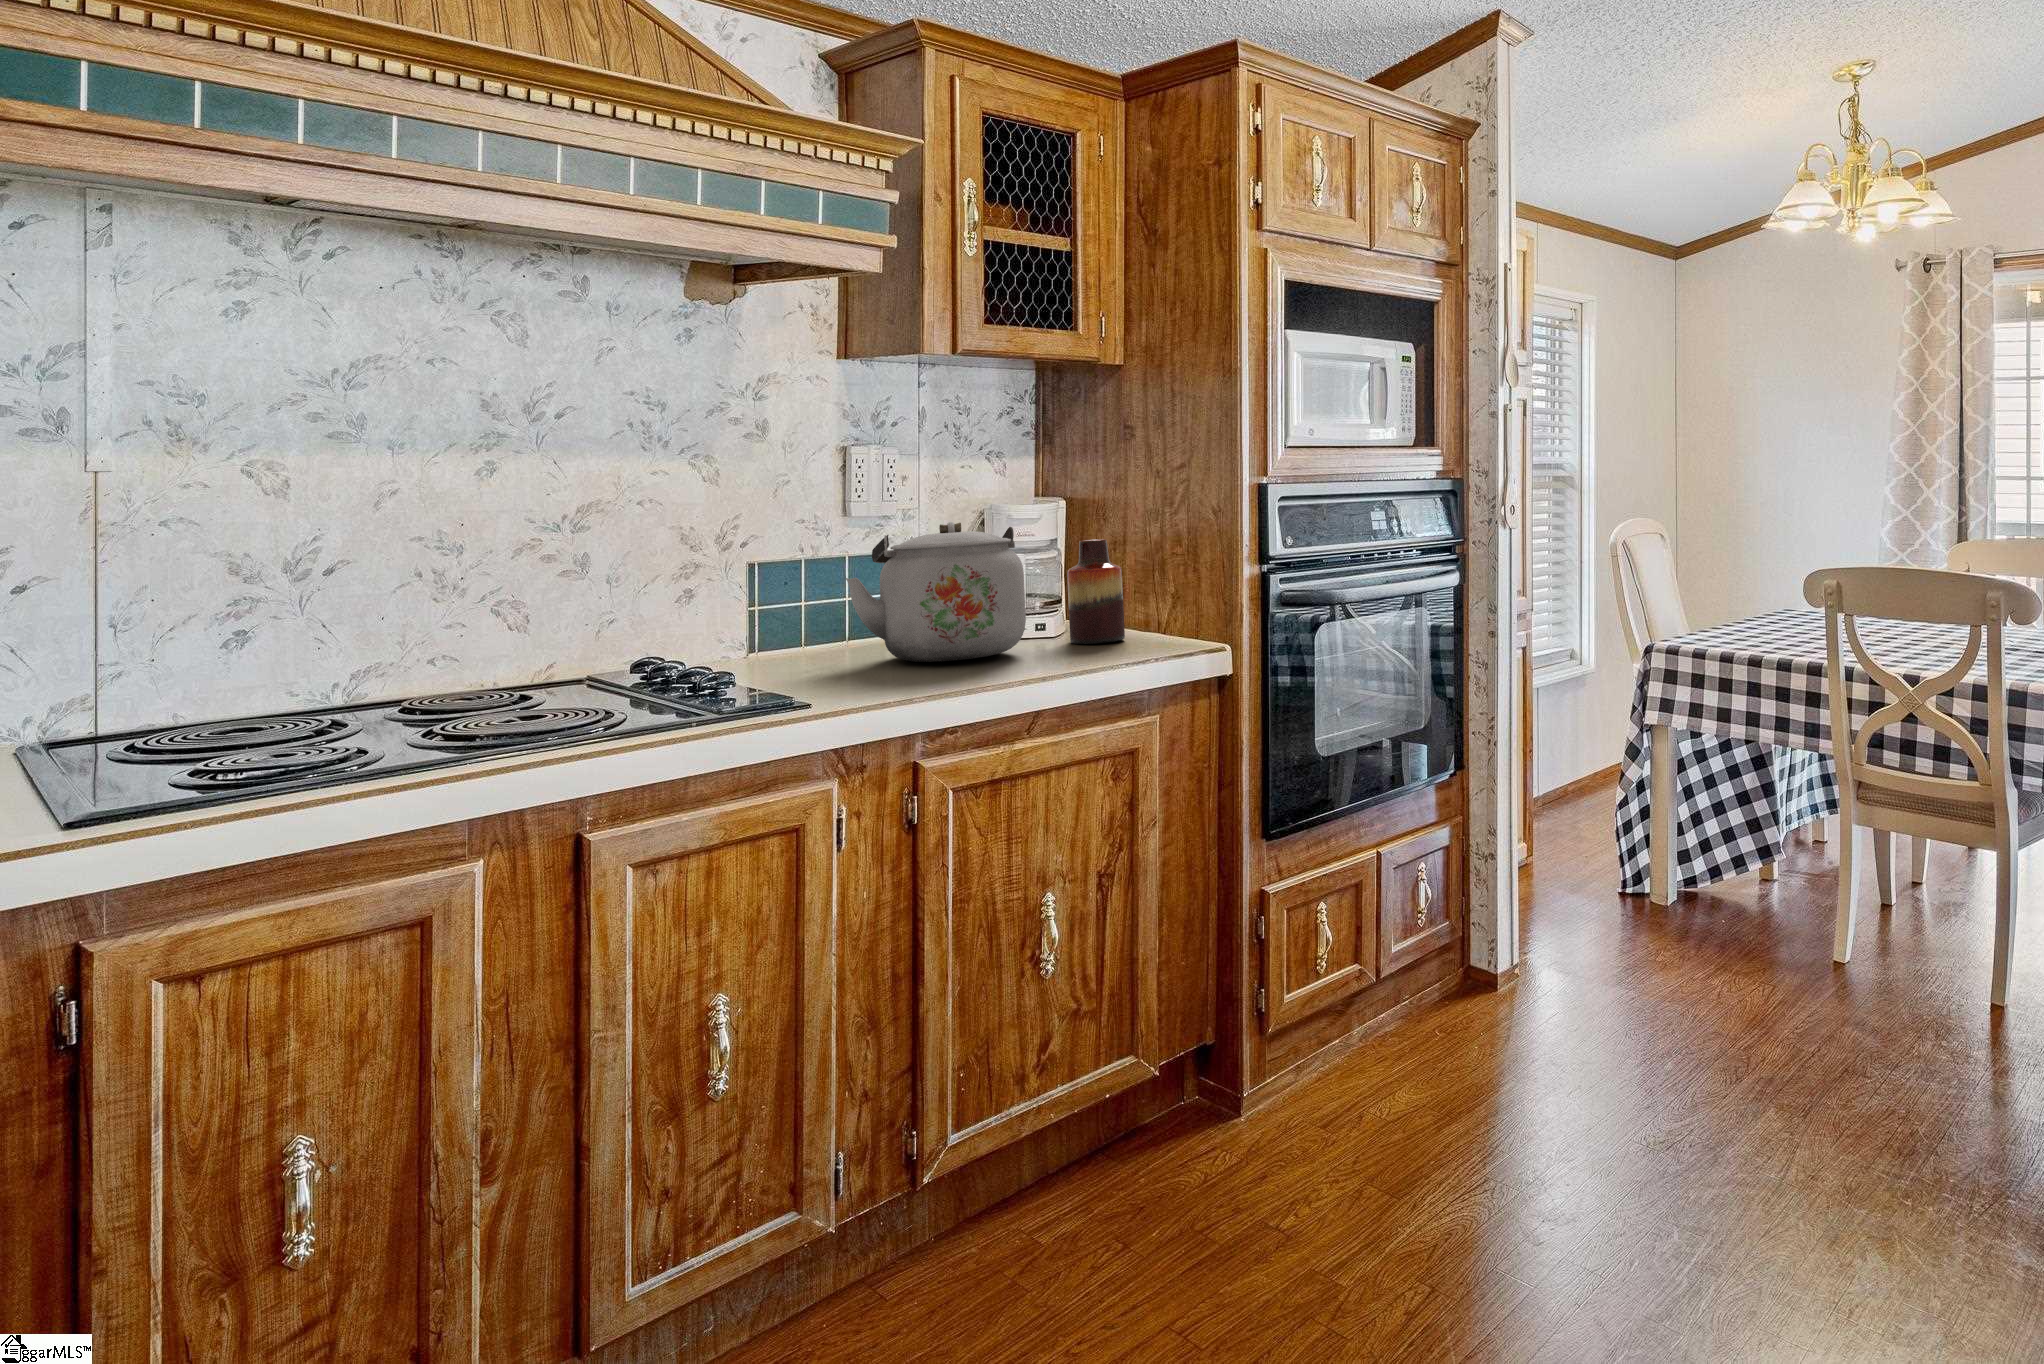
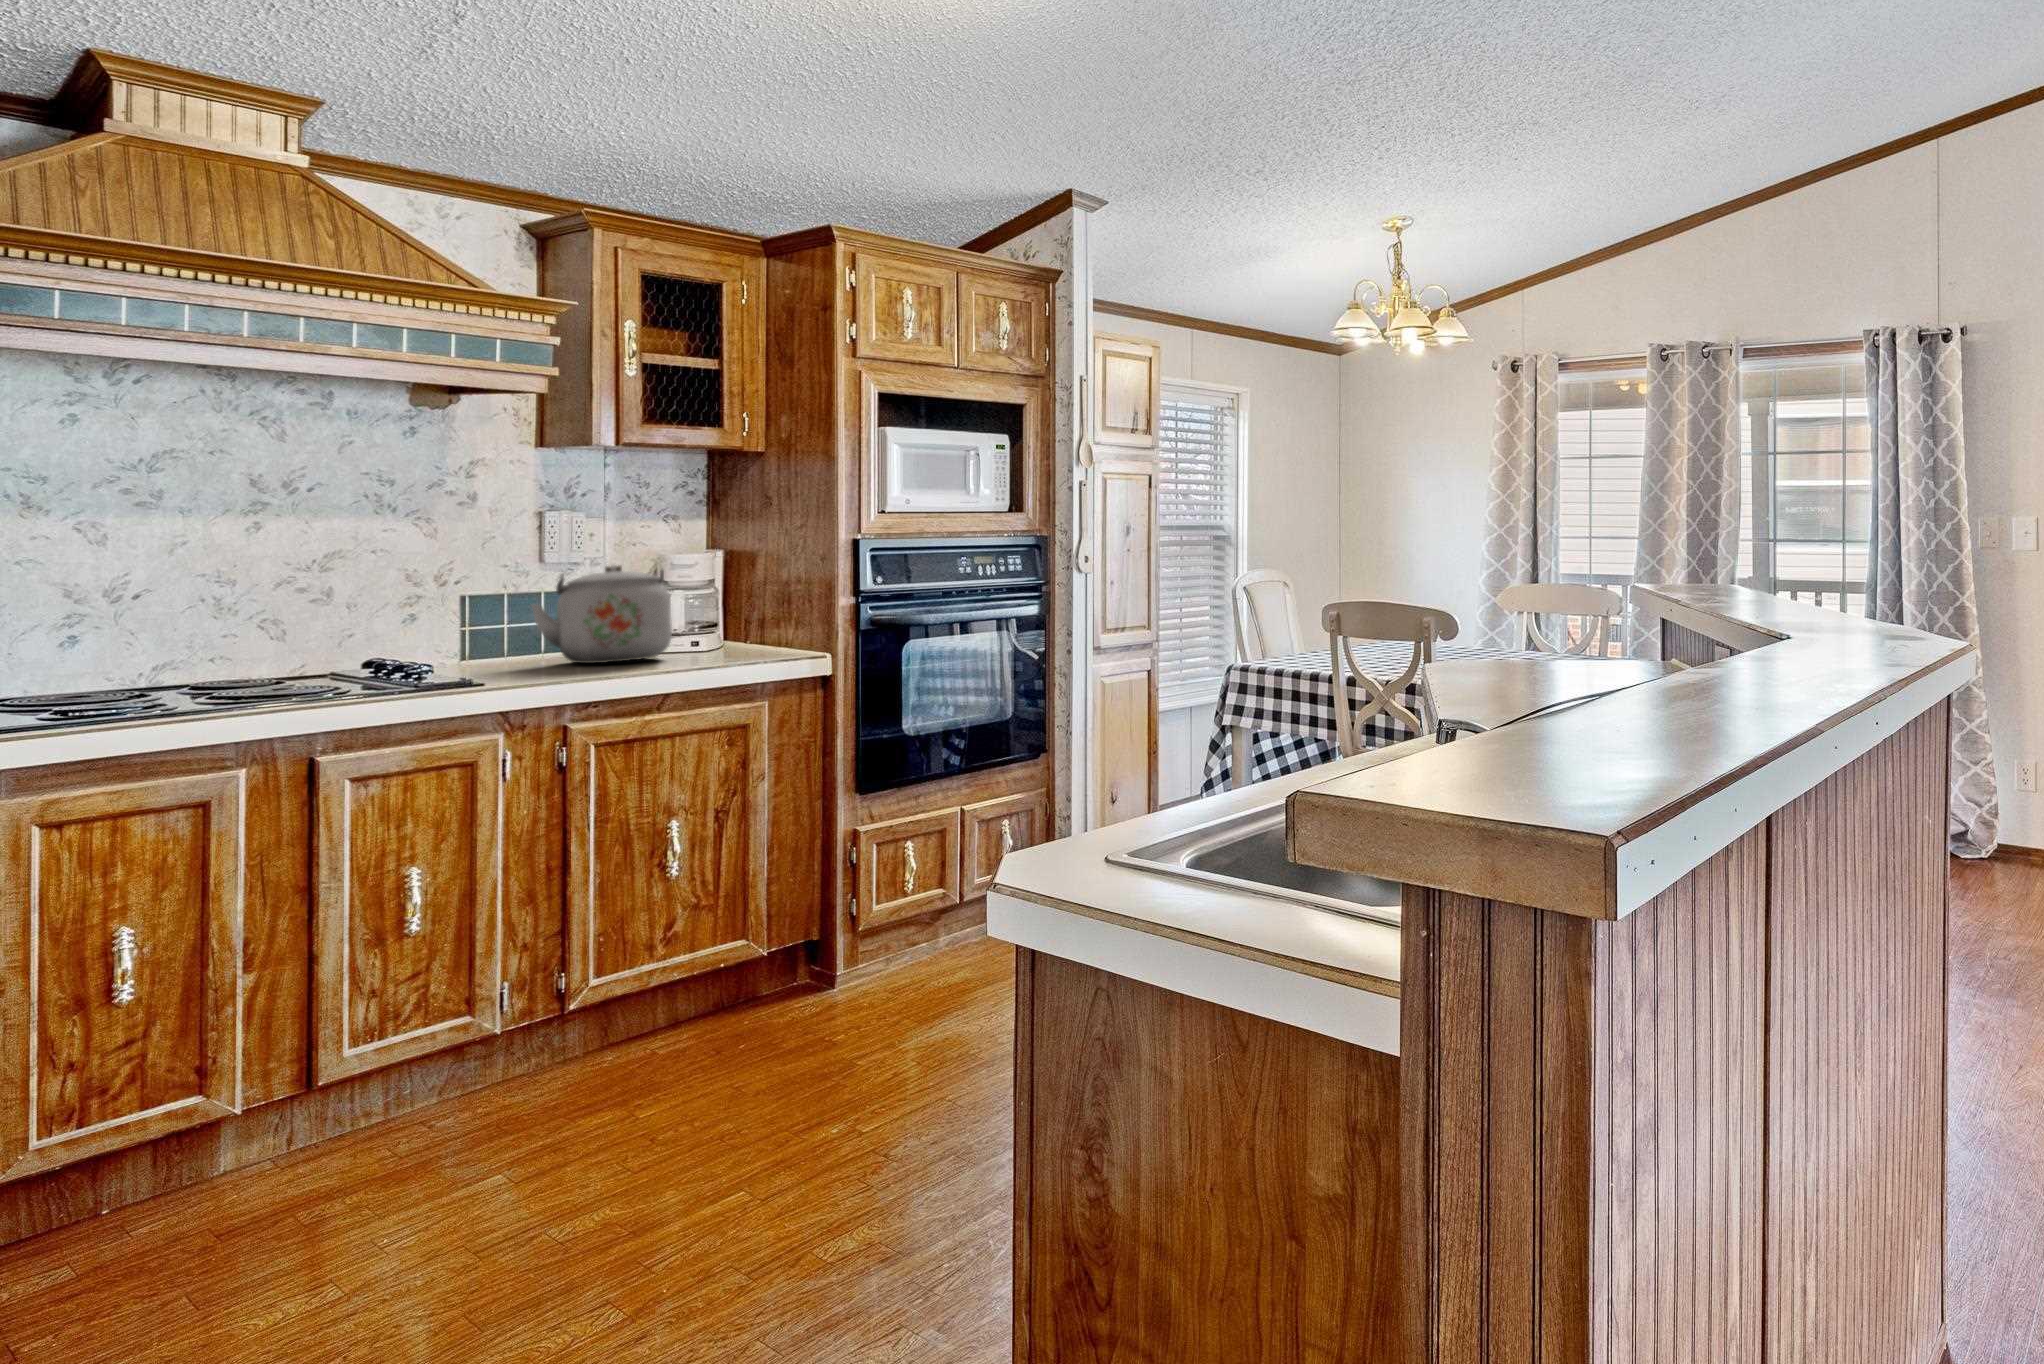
vase: present [1067,539,1125,644] -> none [713,578,758,654]

